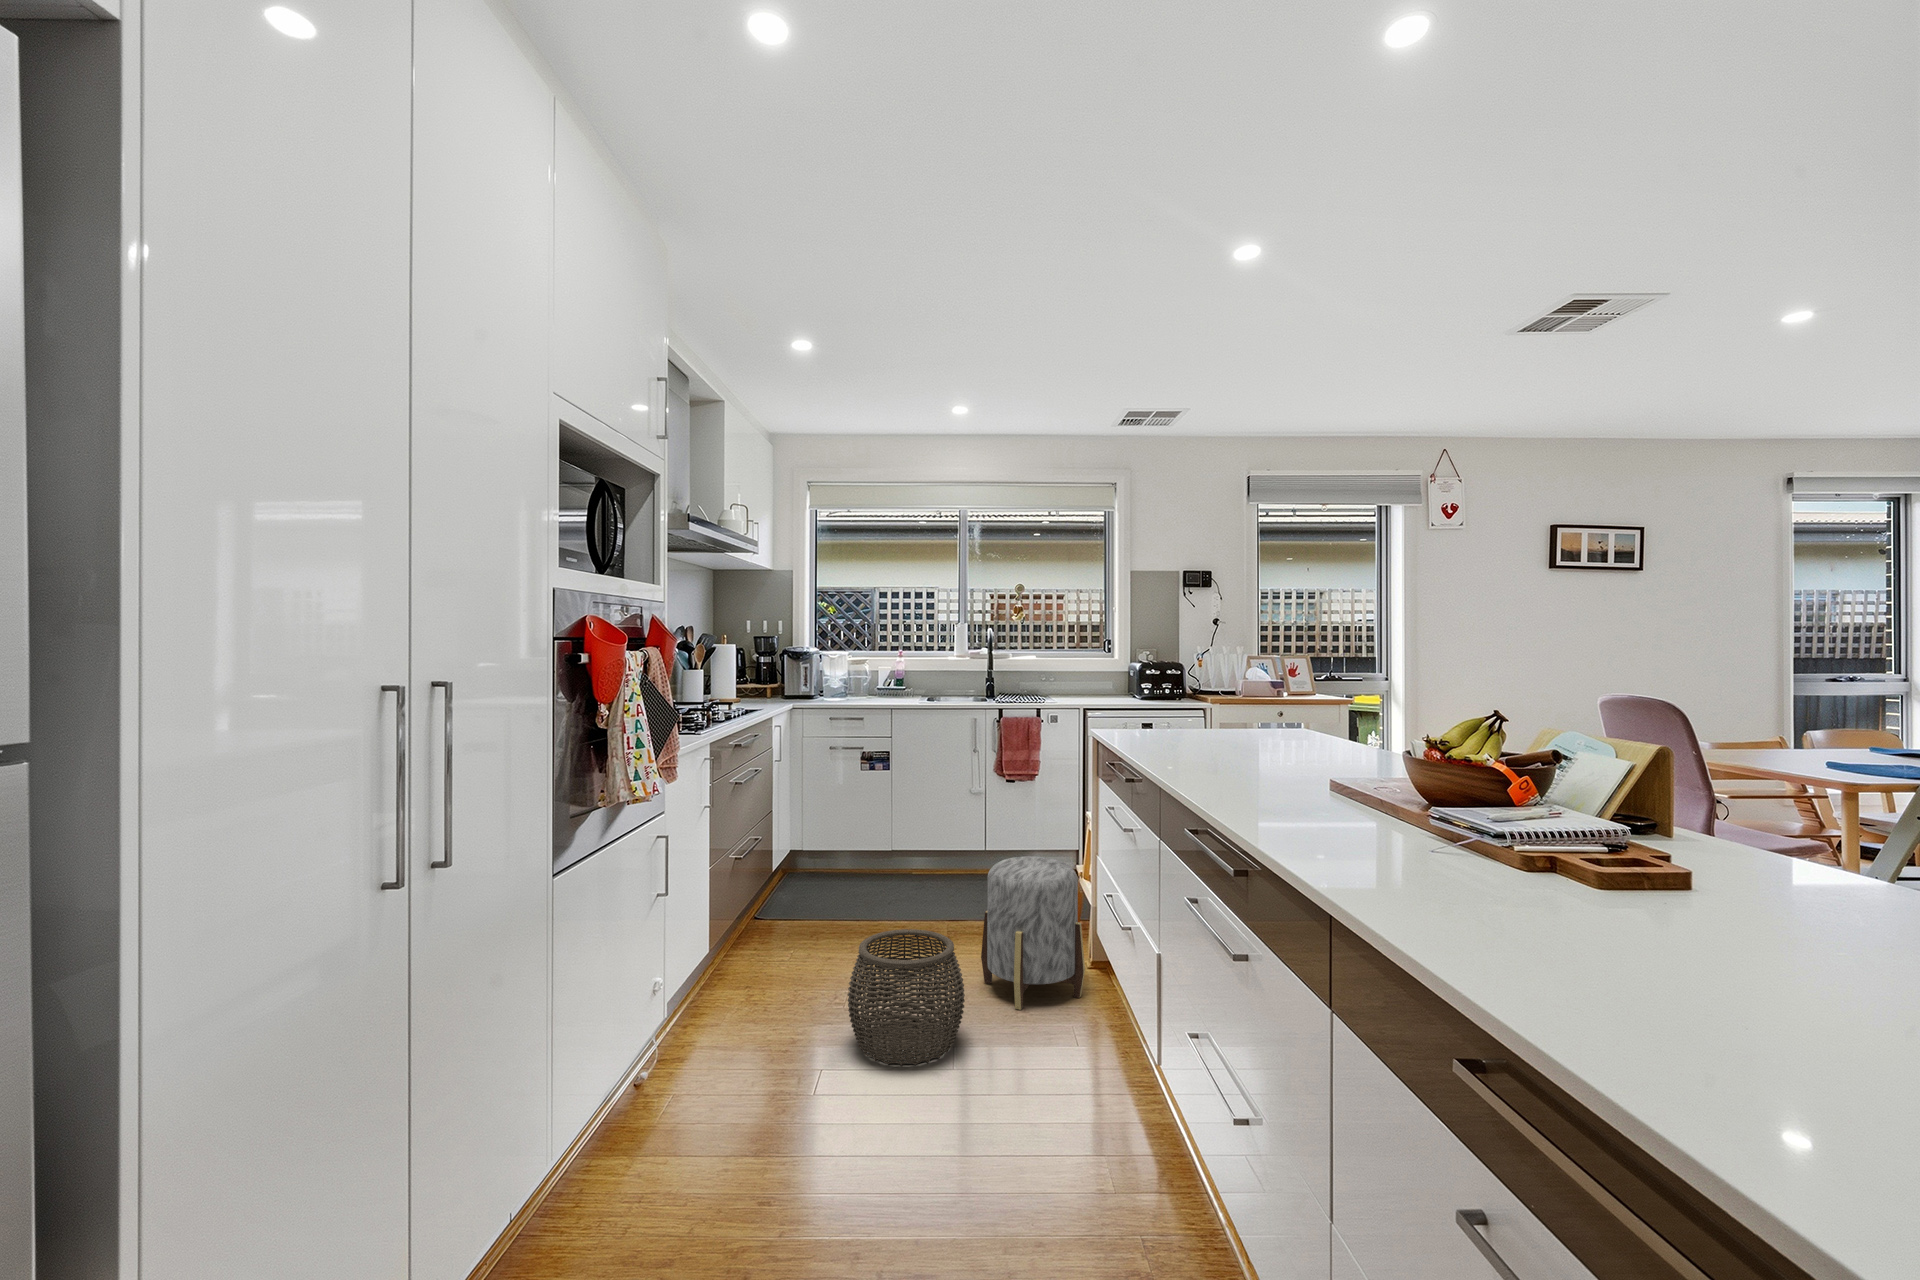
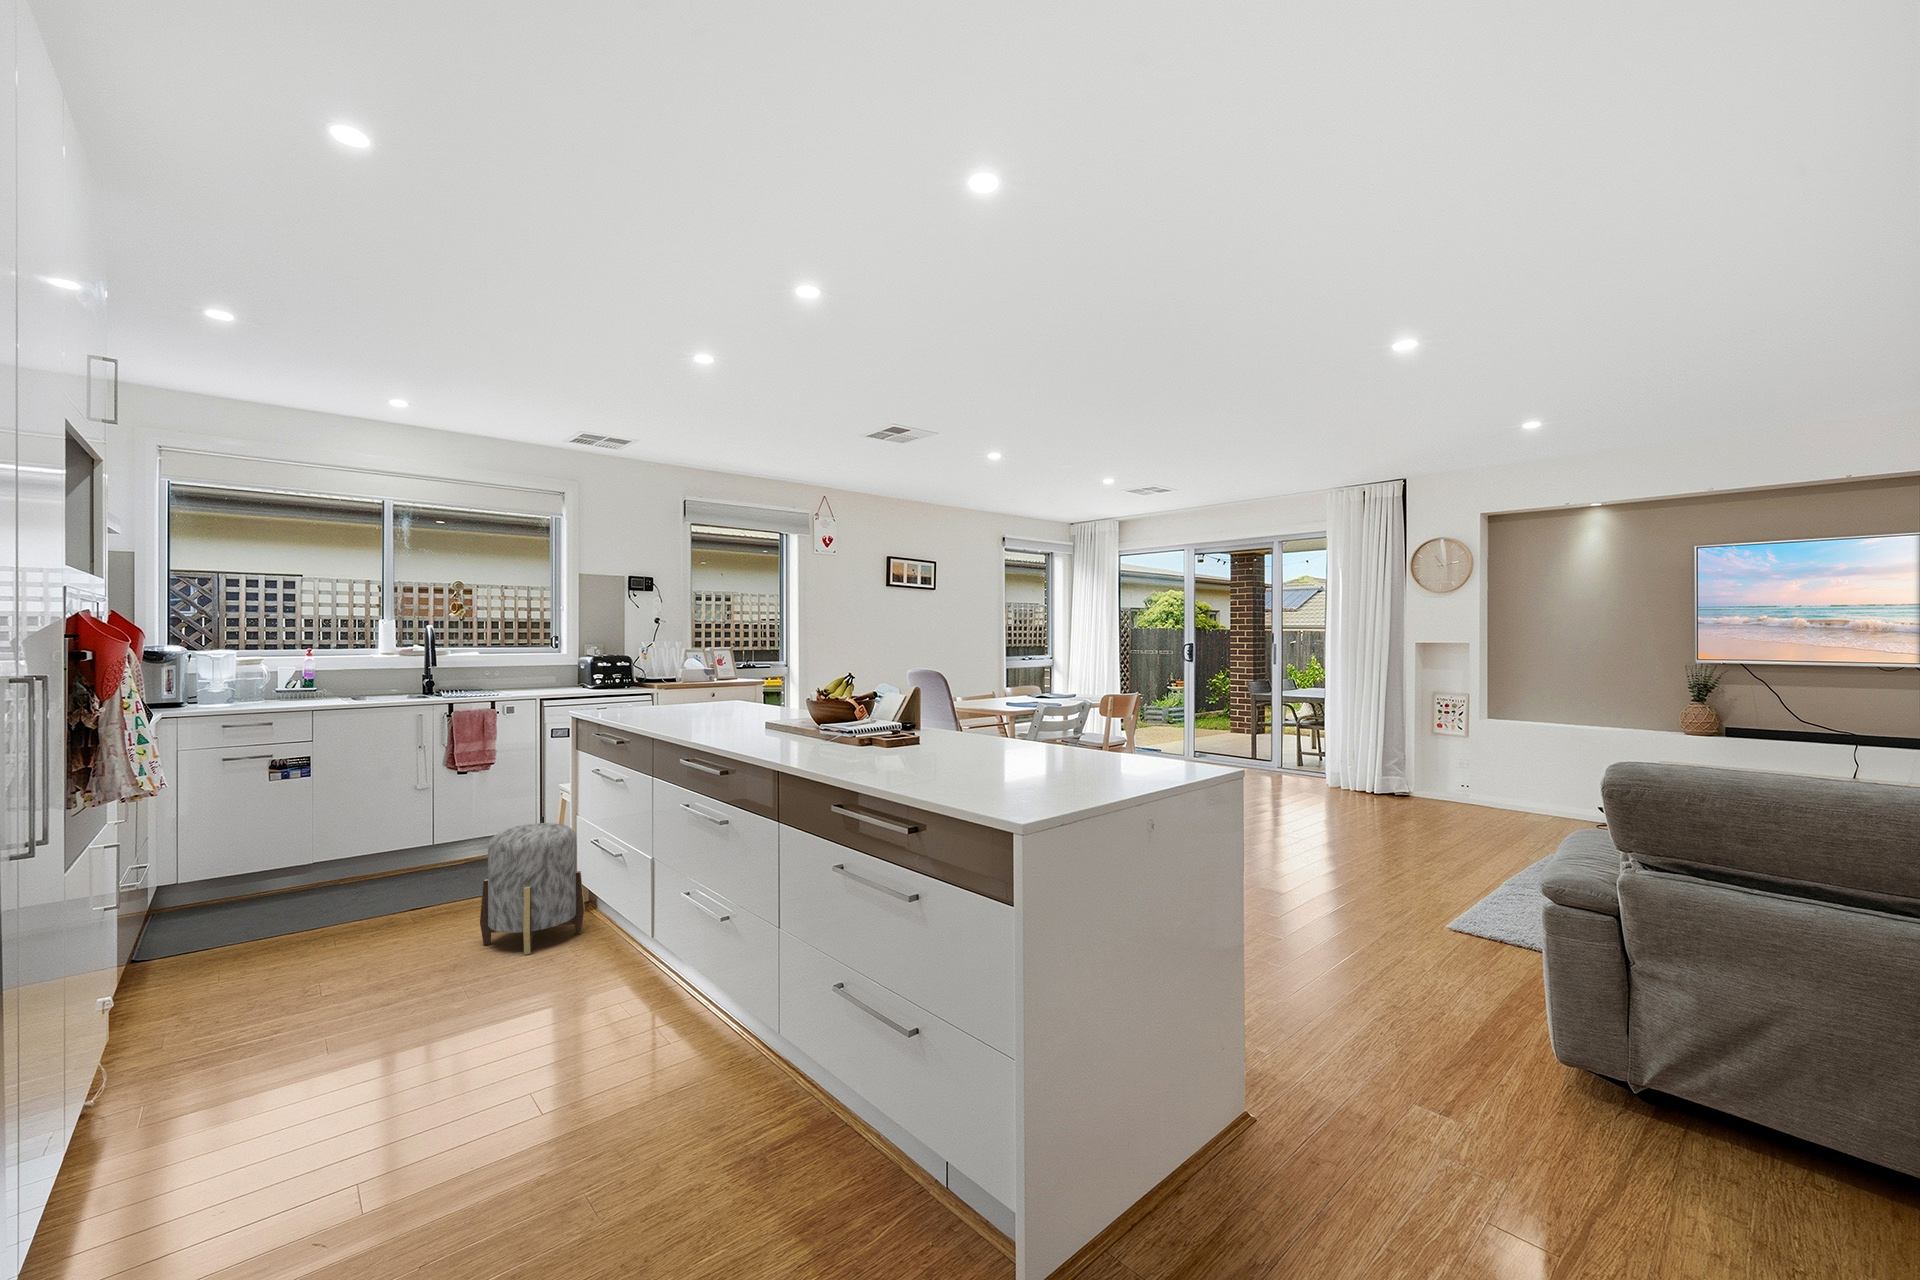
woven basket: present [848,929,965,1066] -> none [359,899,489,1023]

